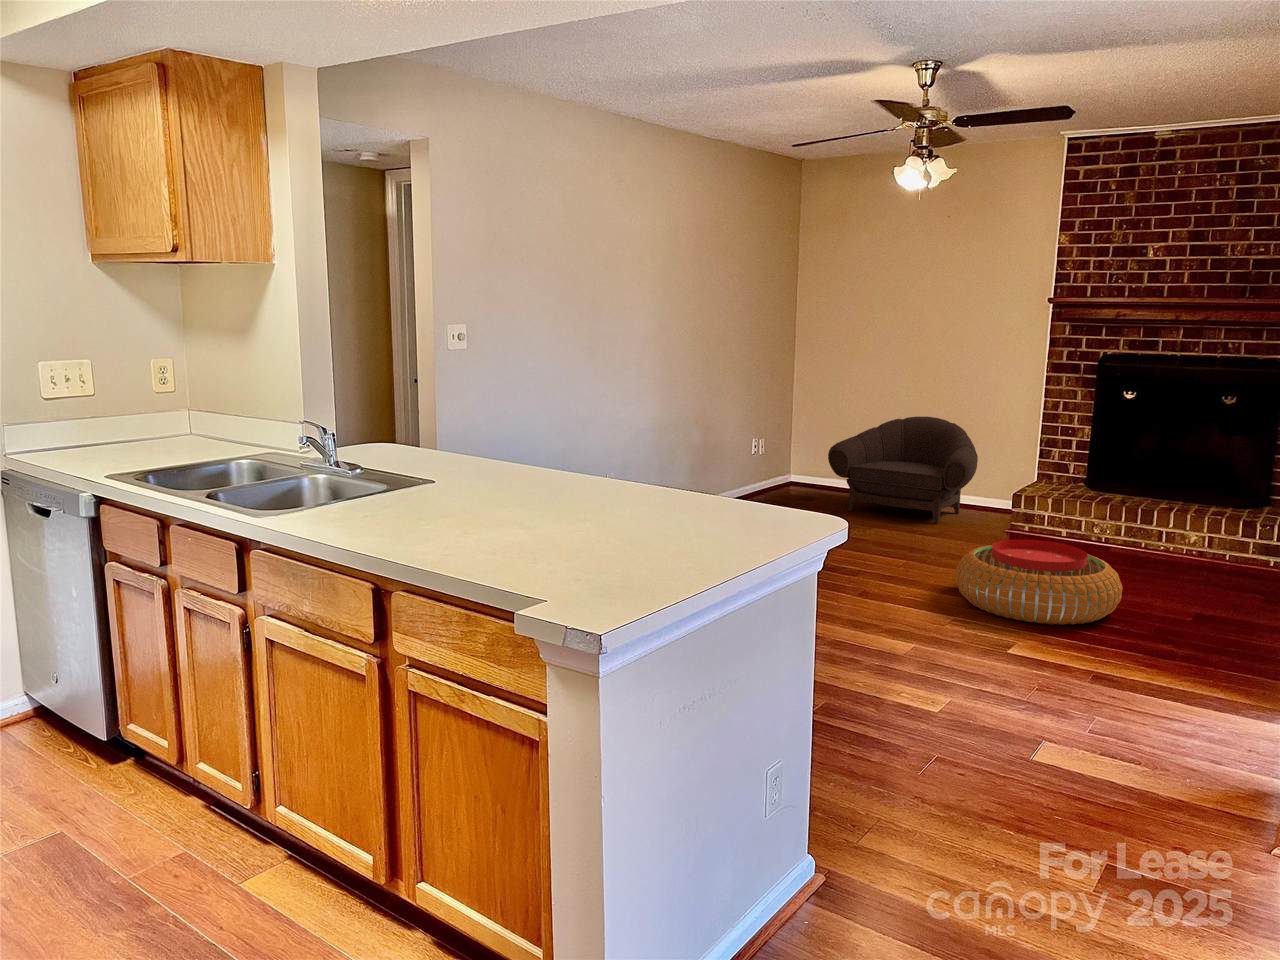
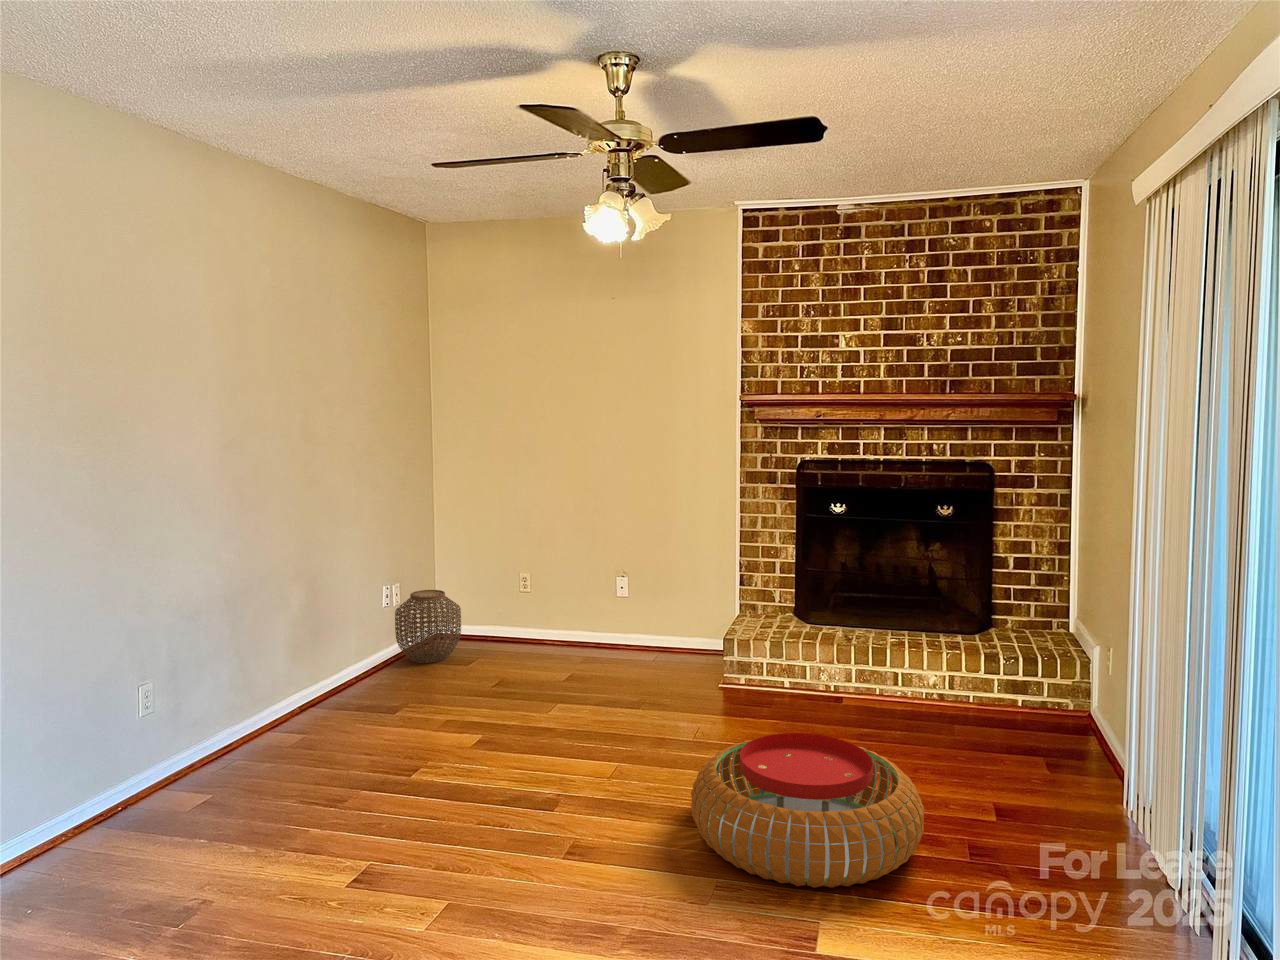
armchair: present [828,417,978,524] -> none [487,542,674,684]
woven basket: none [759,446,808,499] -> present [395,590,461,663]

